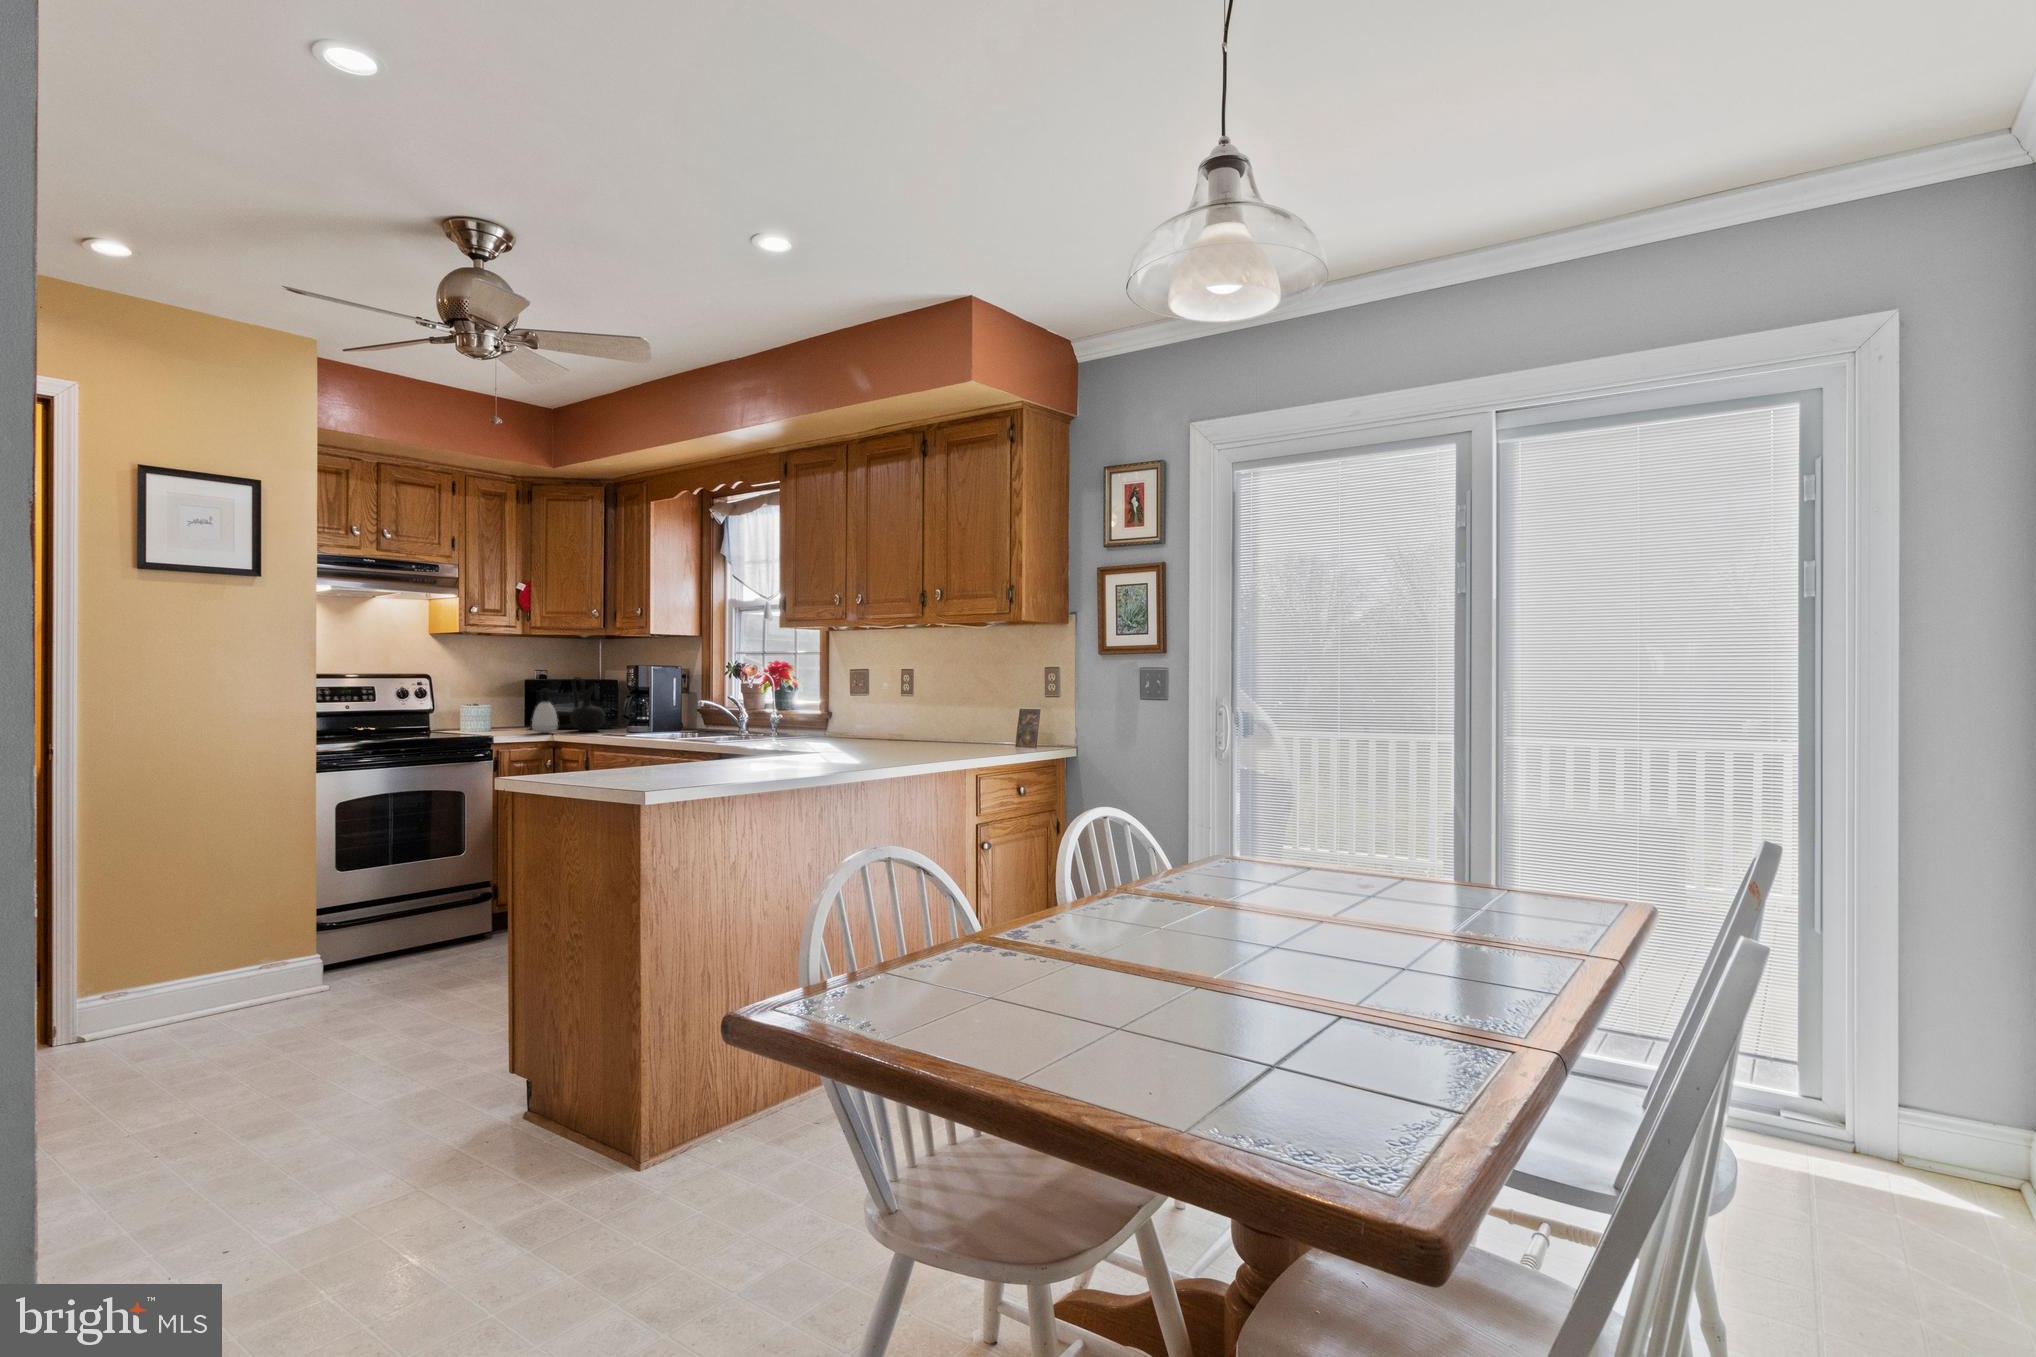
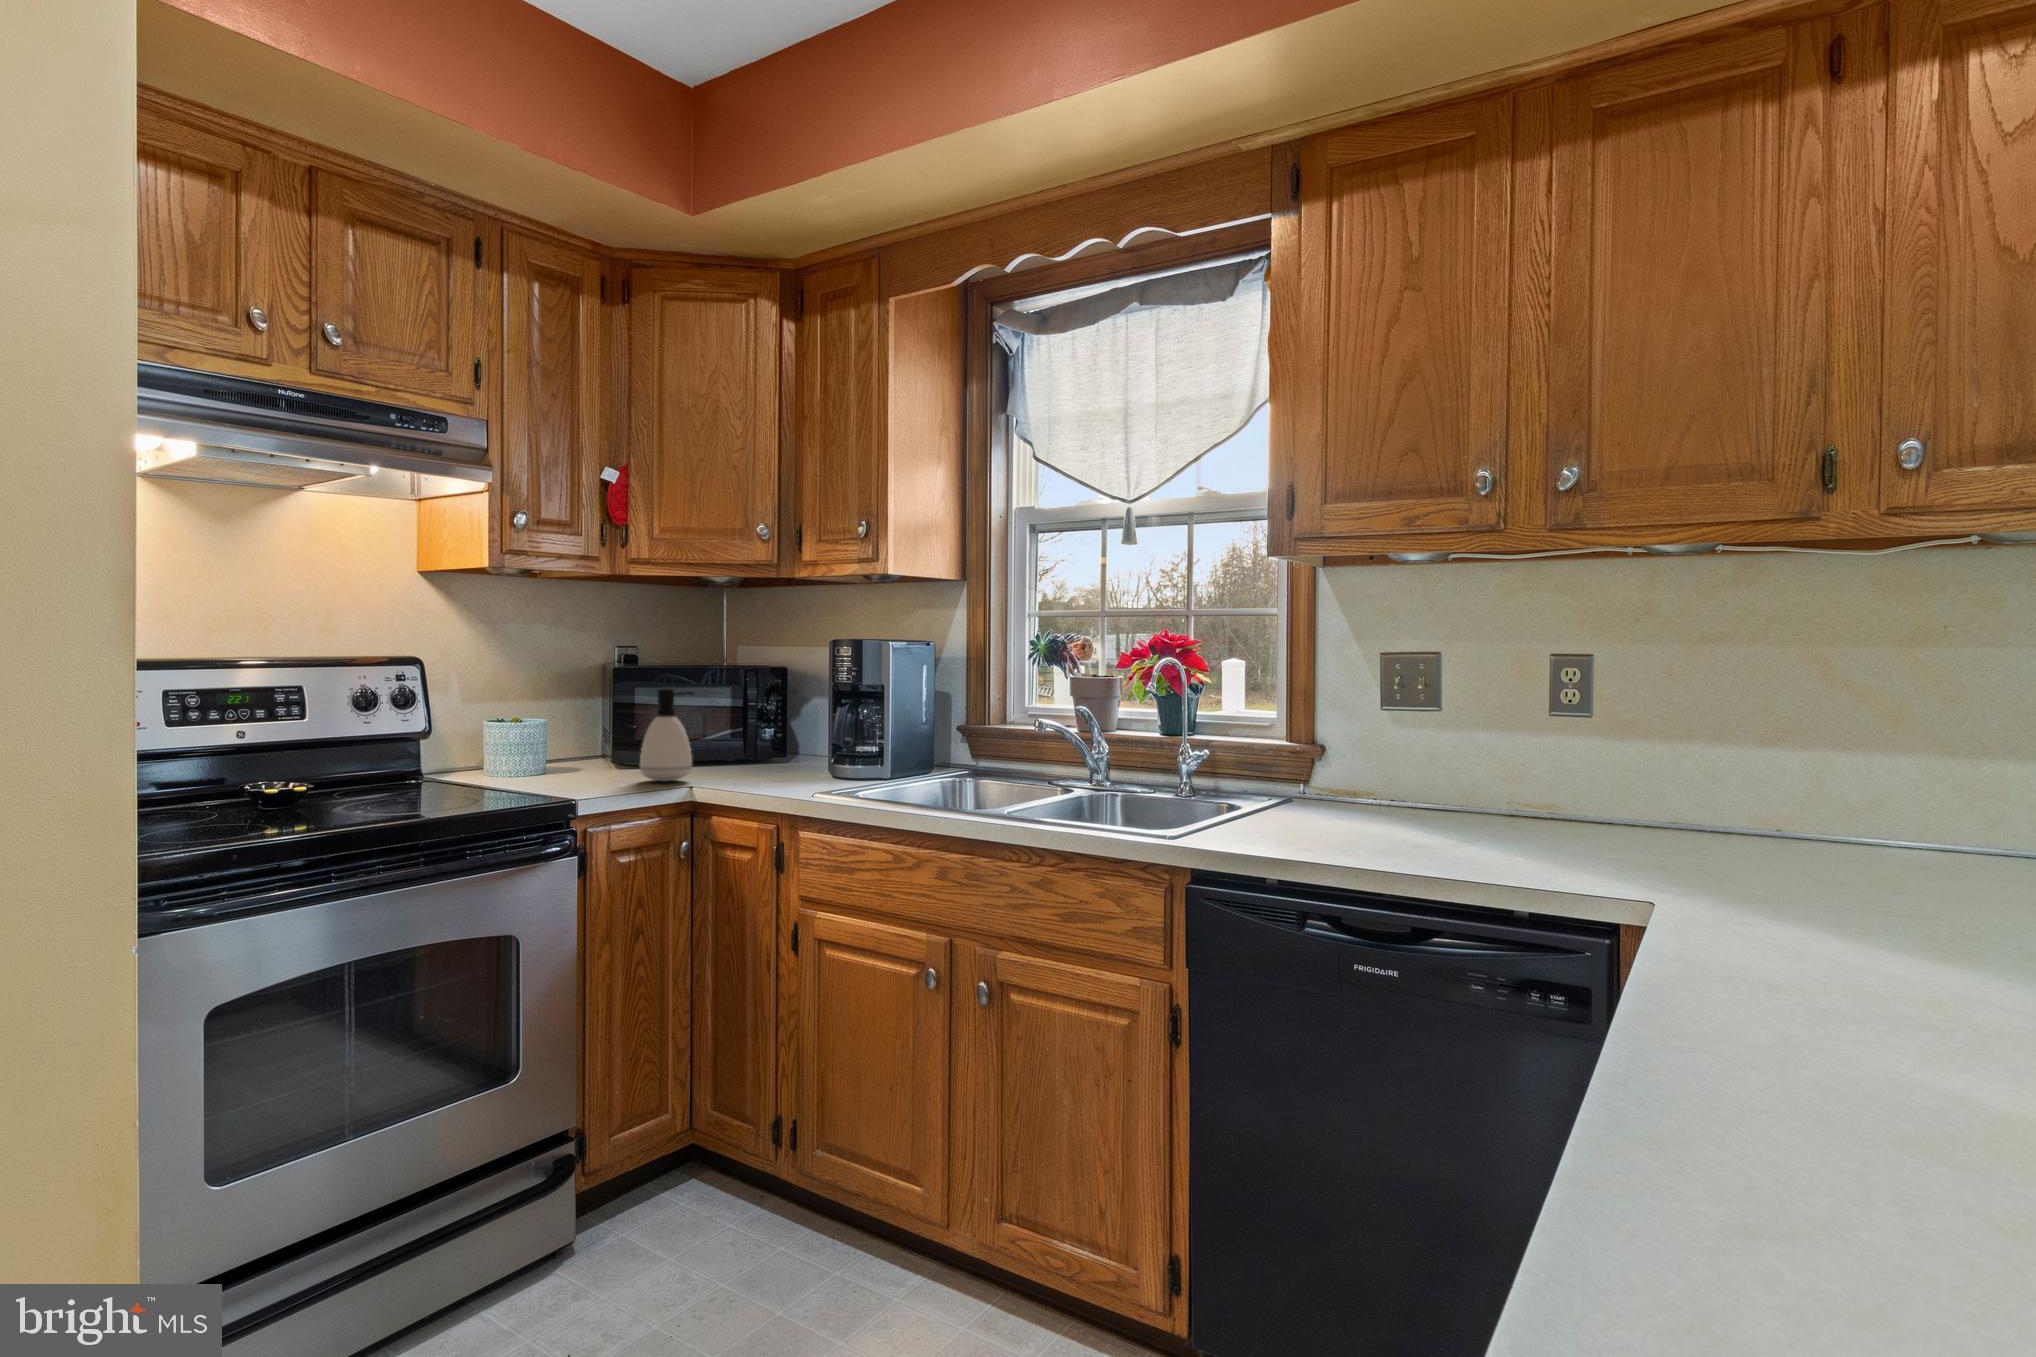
ceramic jug: present [570,677,605,731] -> none [707,662,775,773]

